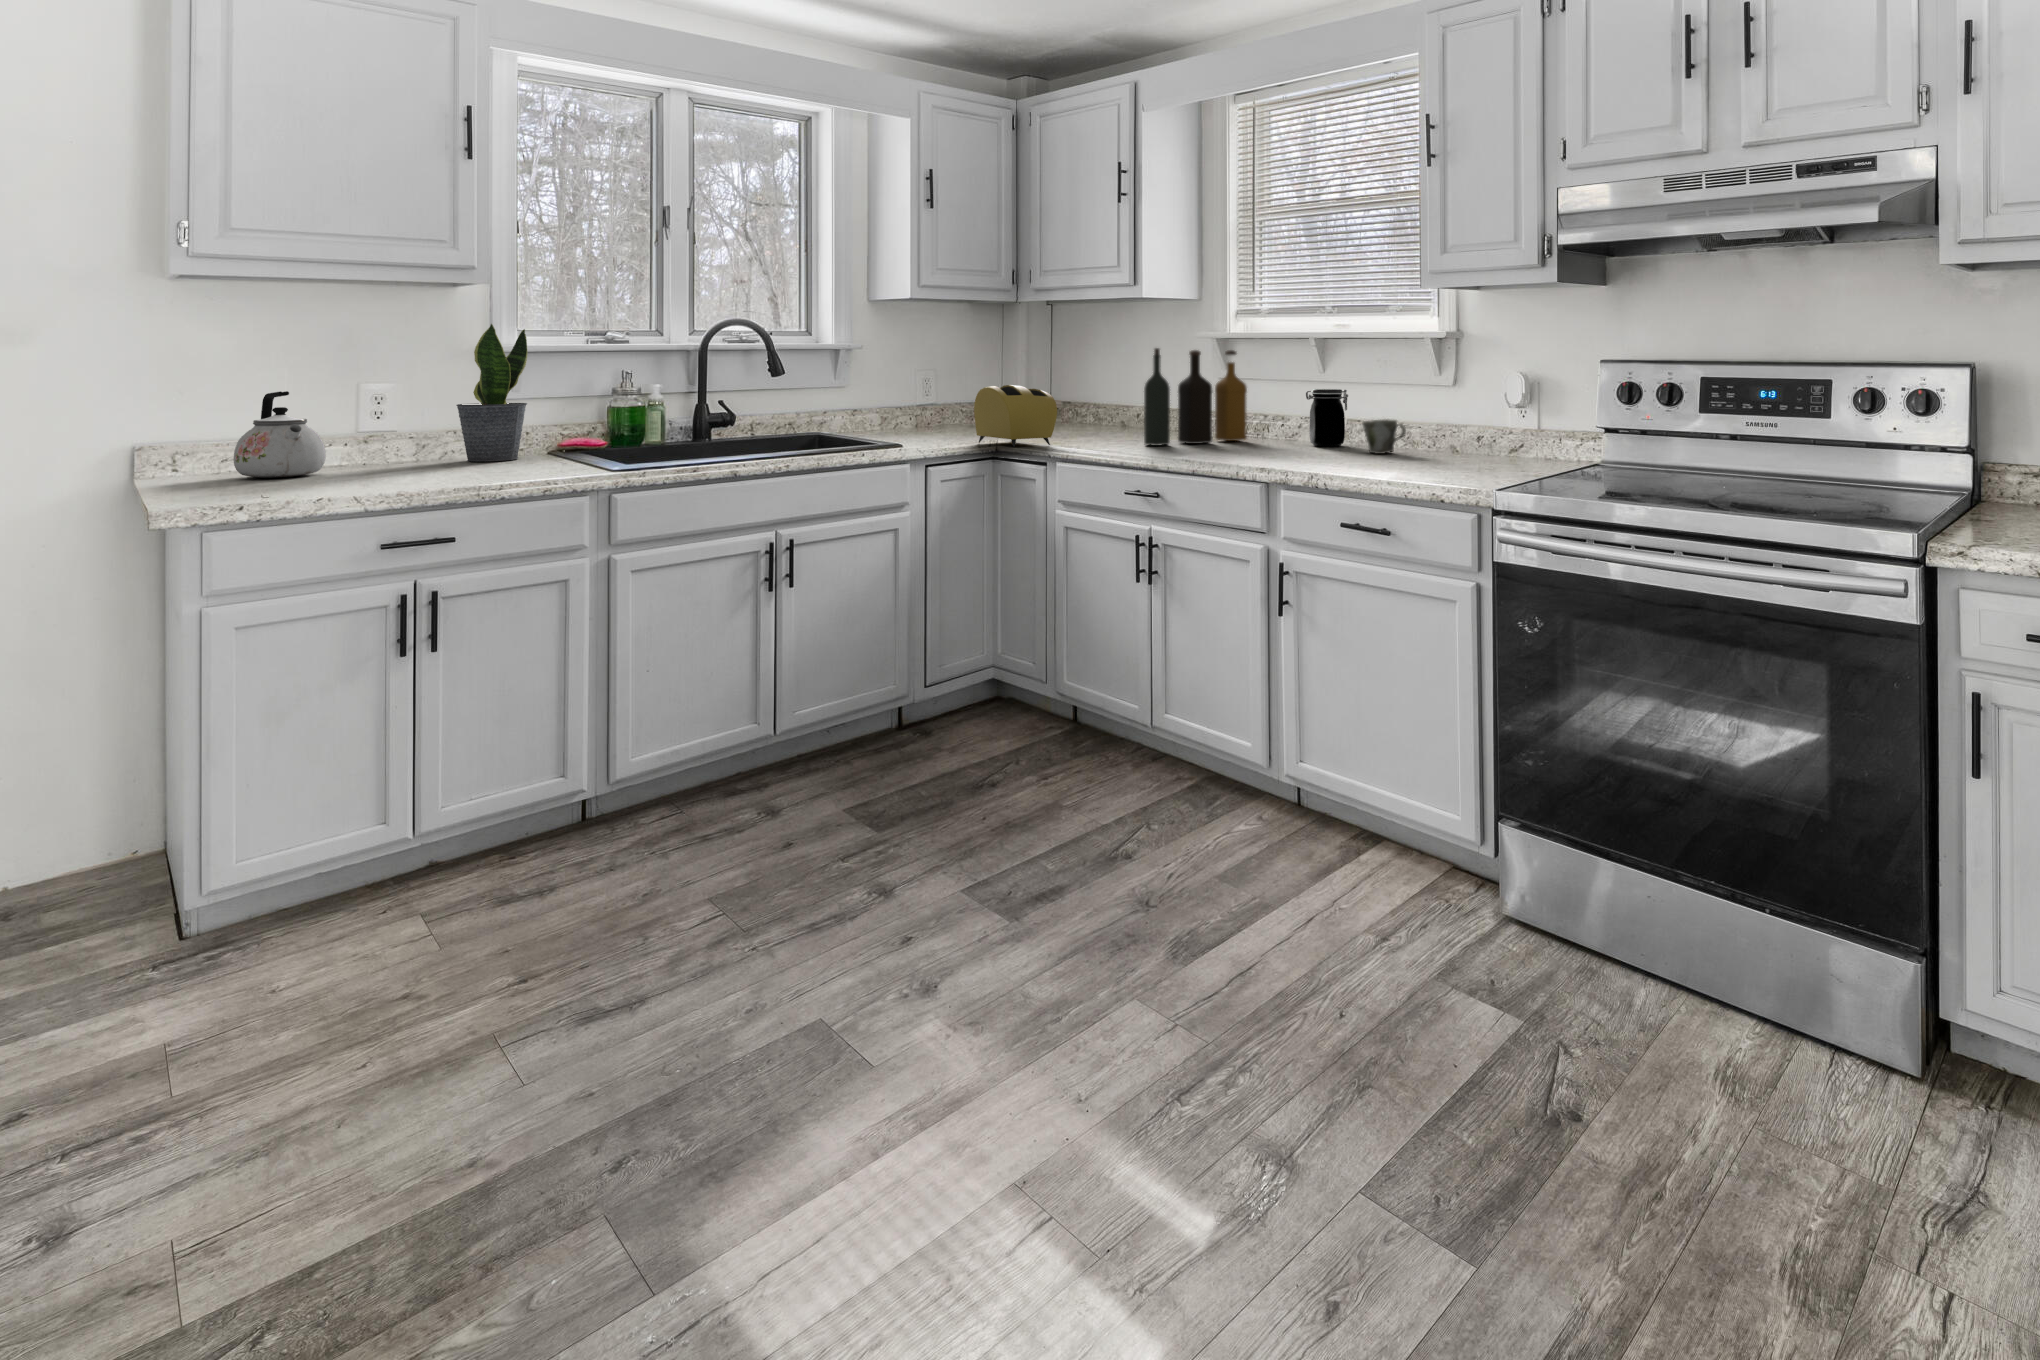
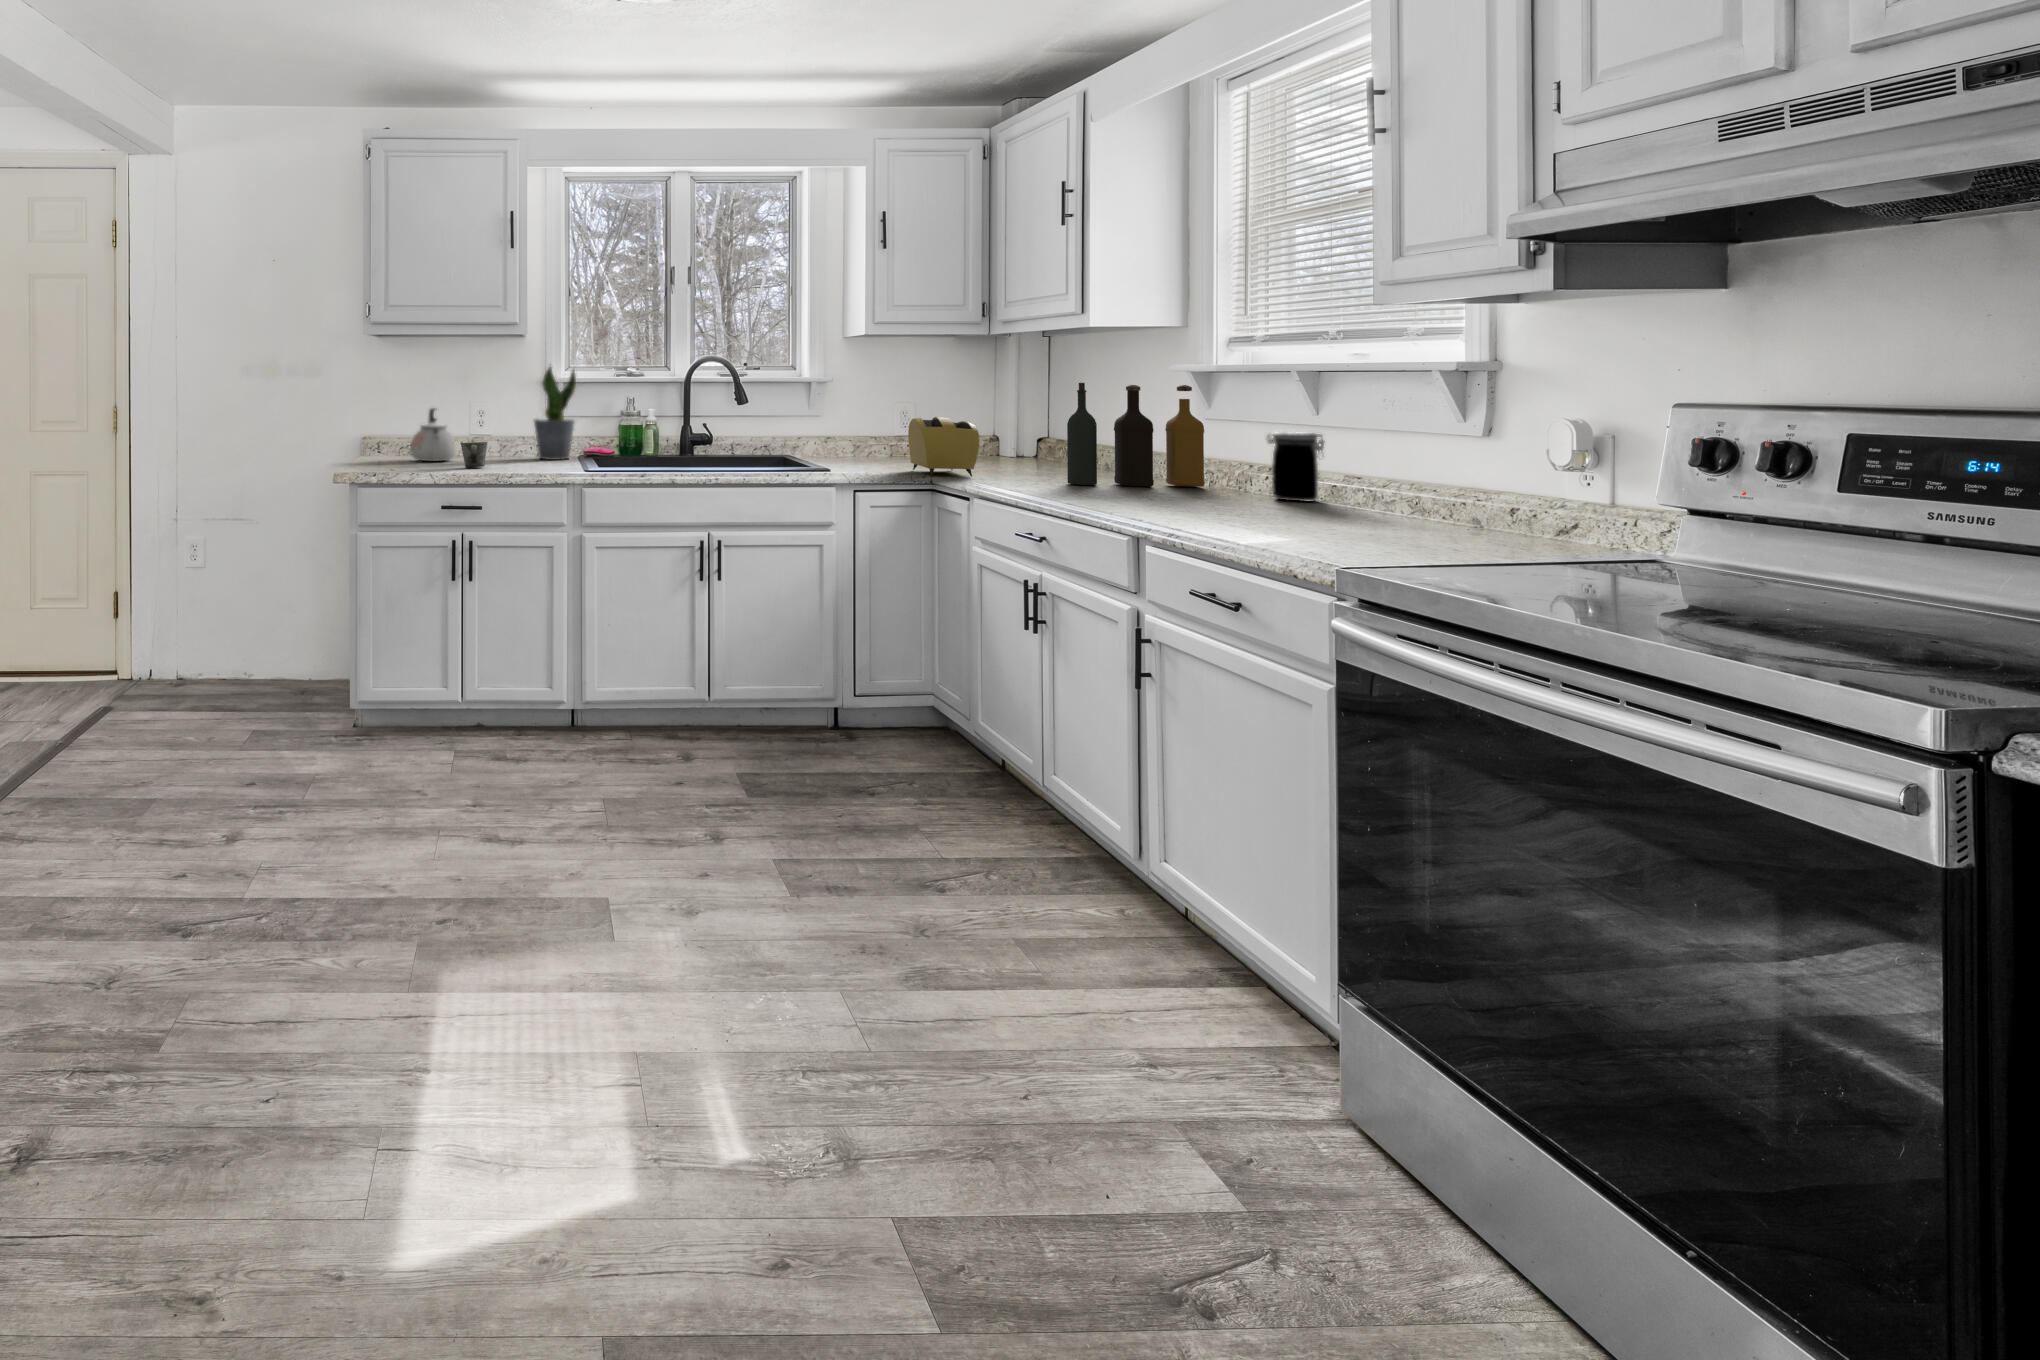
mug: present [1362,419,1406,454] -> present [461,442,488,468]

